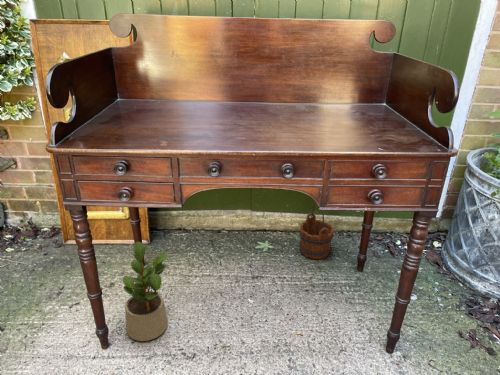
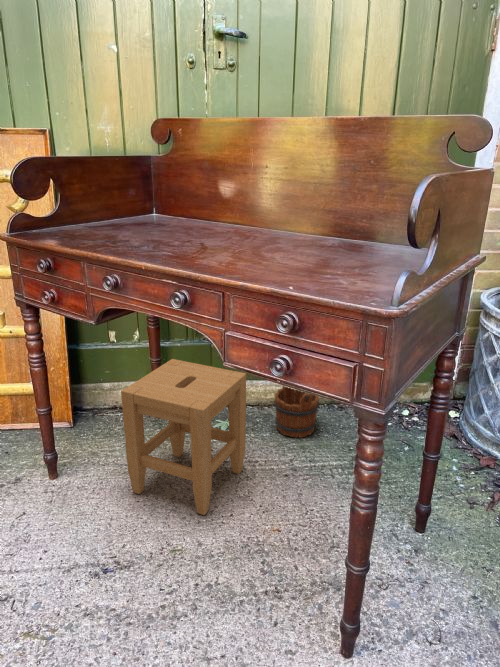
stool: none [187,201,281,320] -> present [121,359,246,515]
potted plant: present [123,242,168,341] -> none [32,406,95,549]

